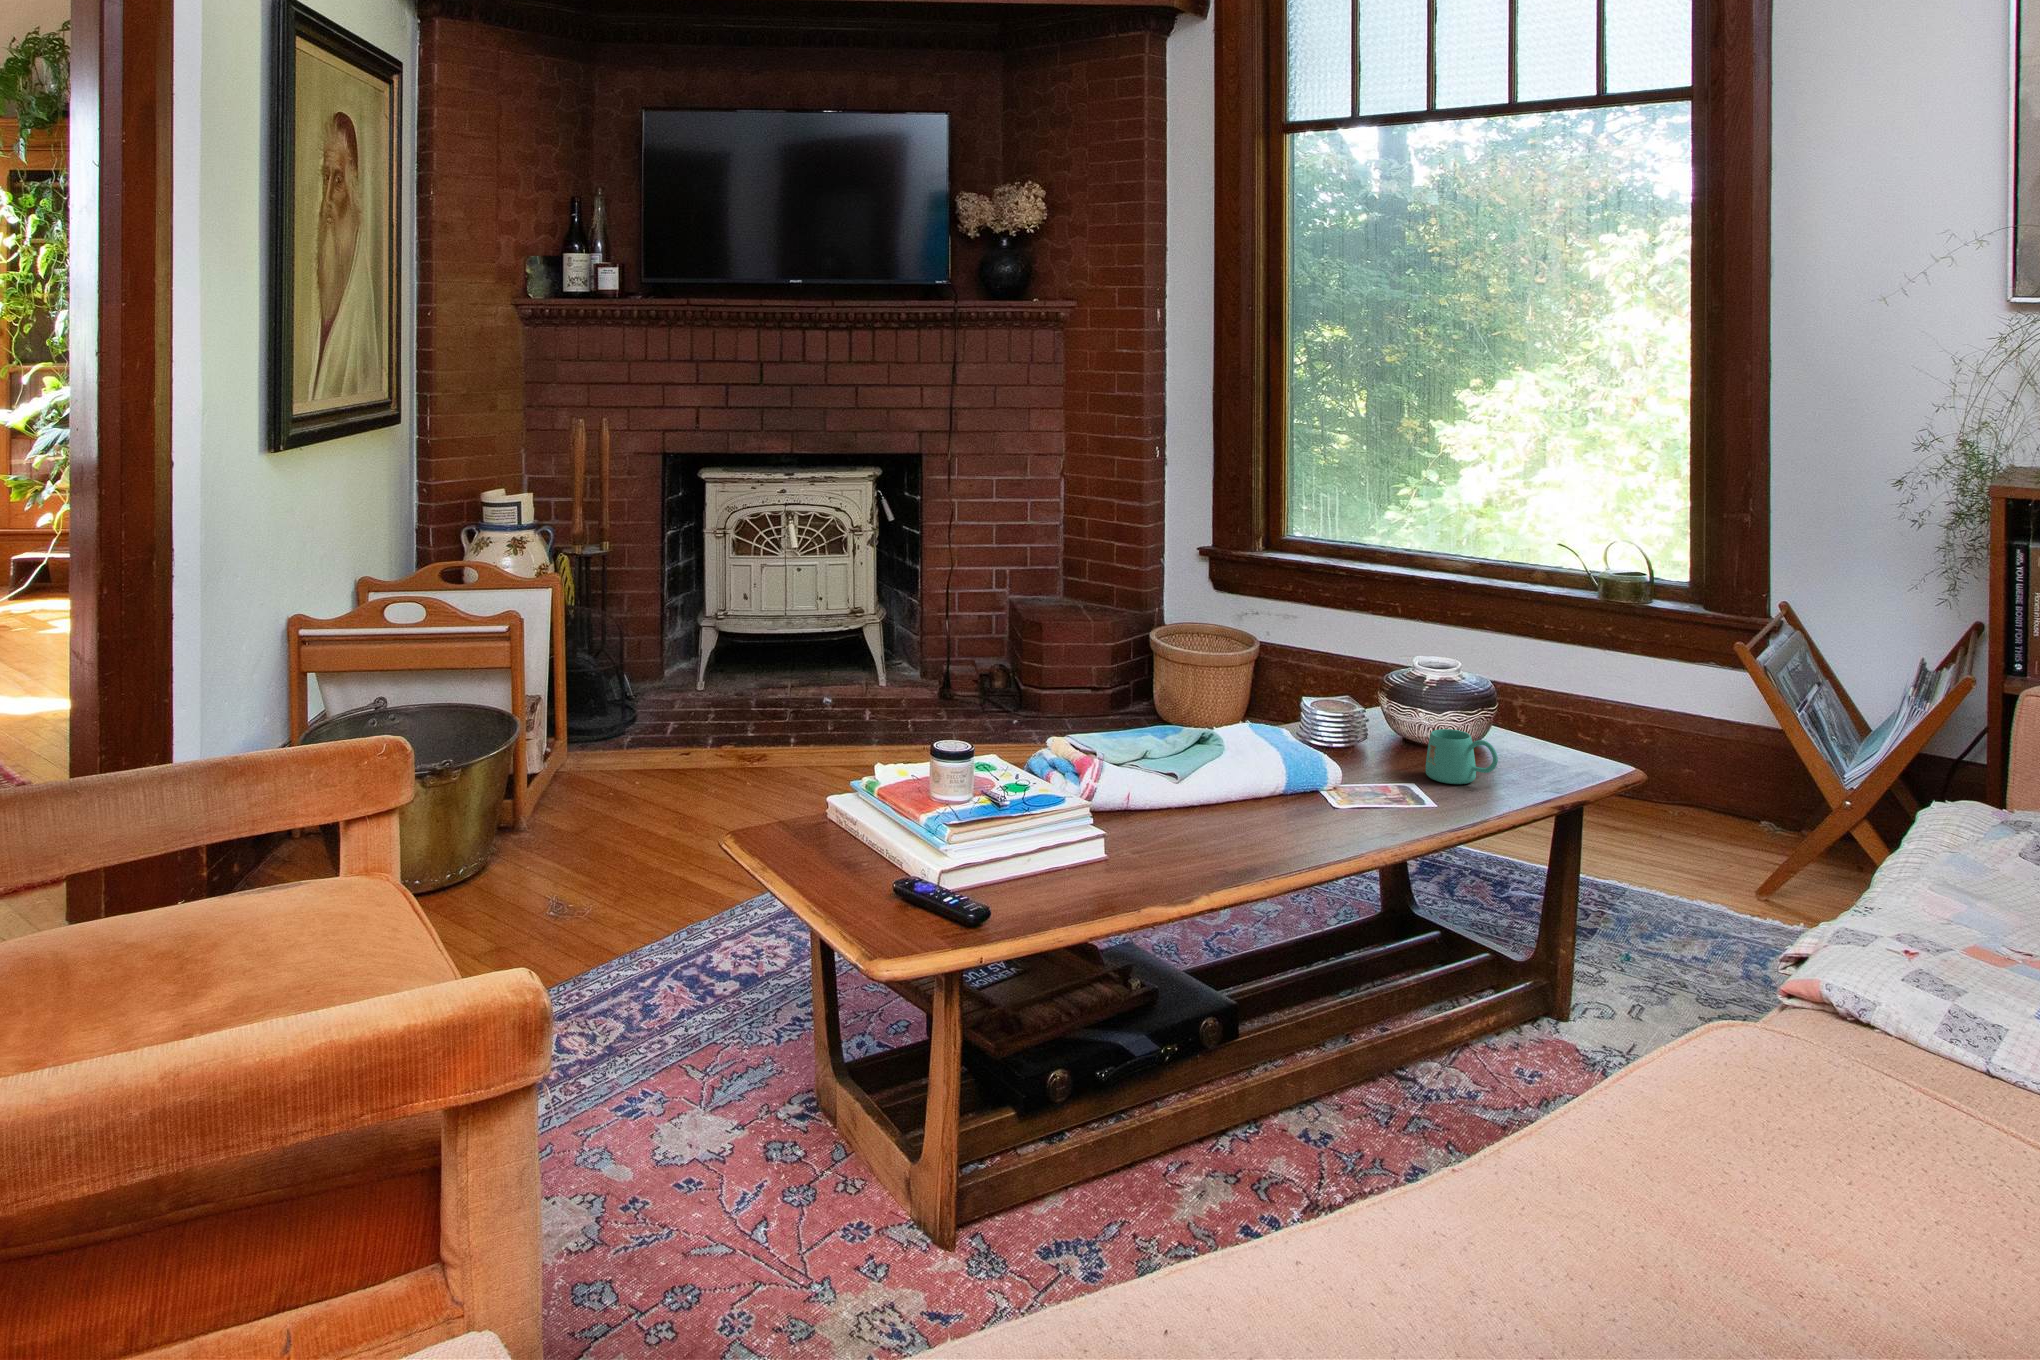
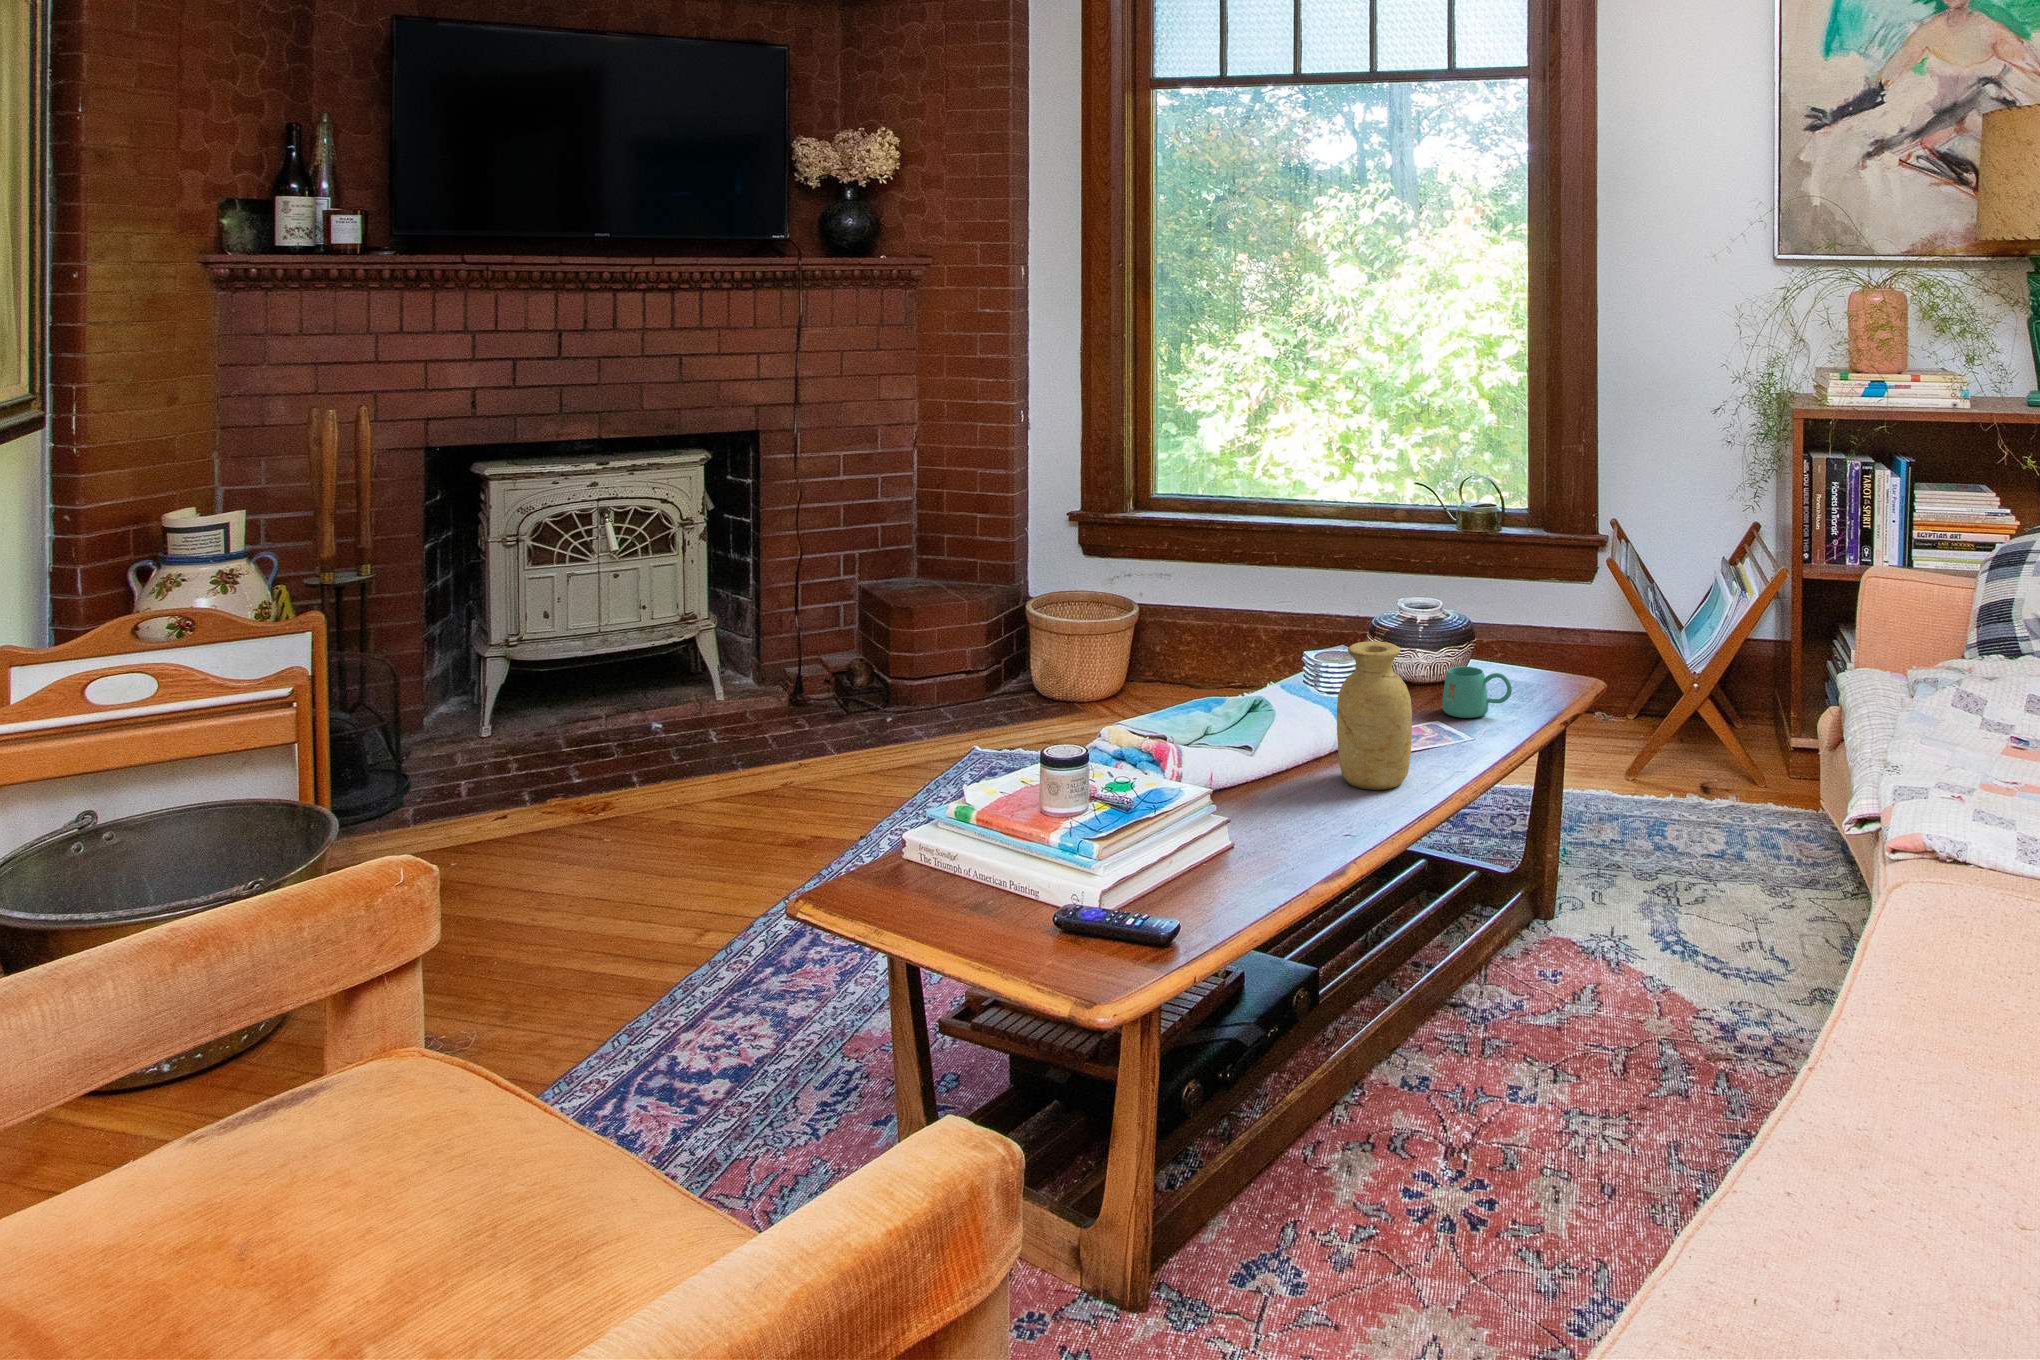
vase: none [1254,684,1330,834] -> present [1337,641,1412,790]

